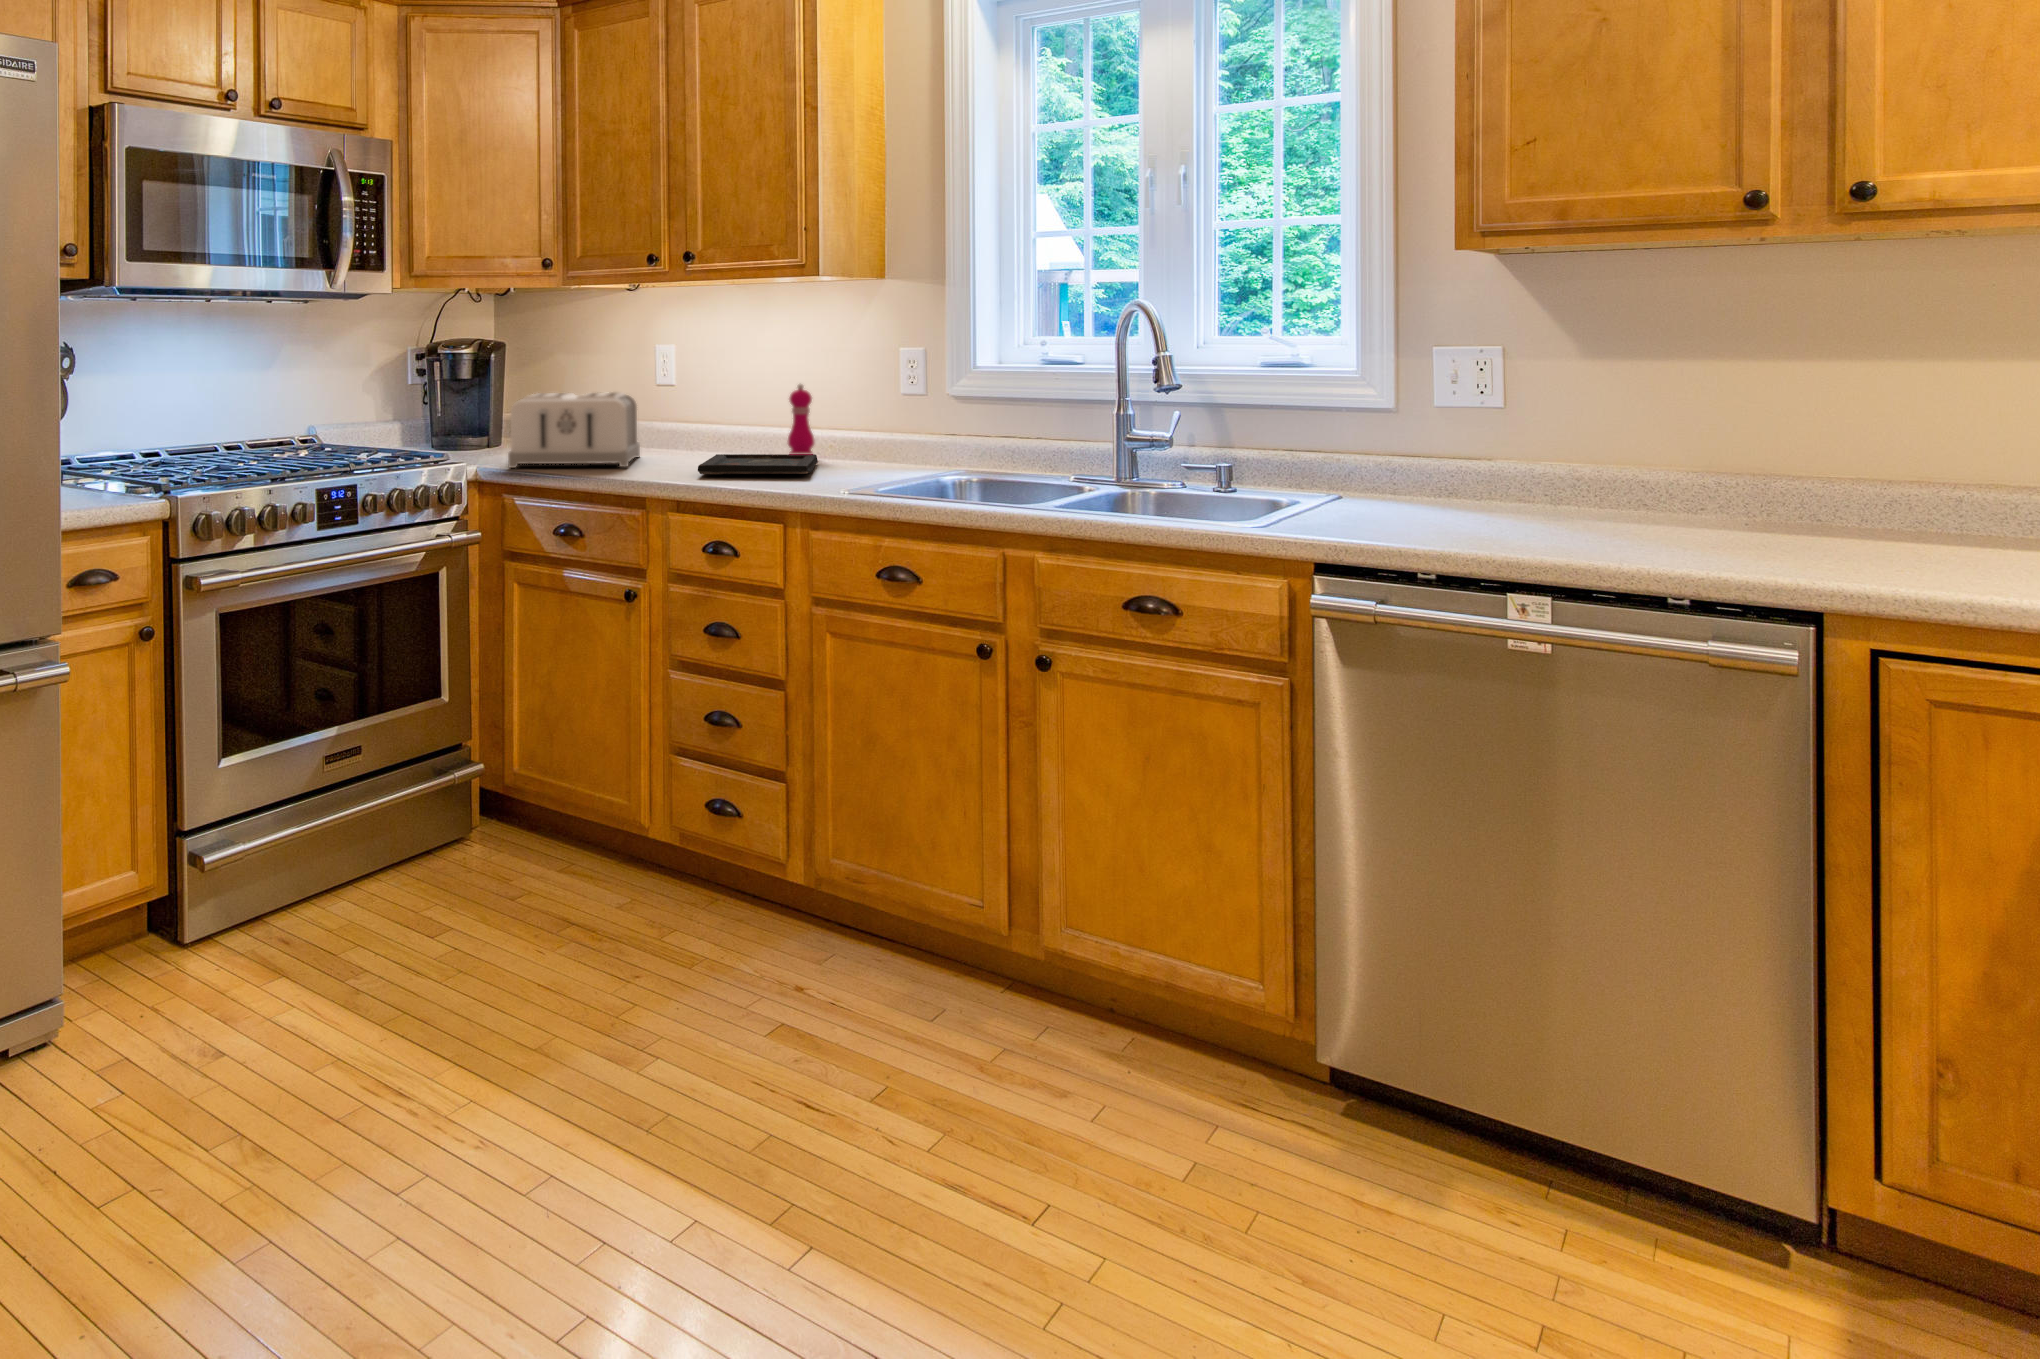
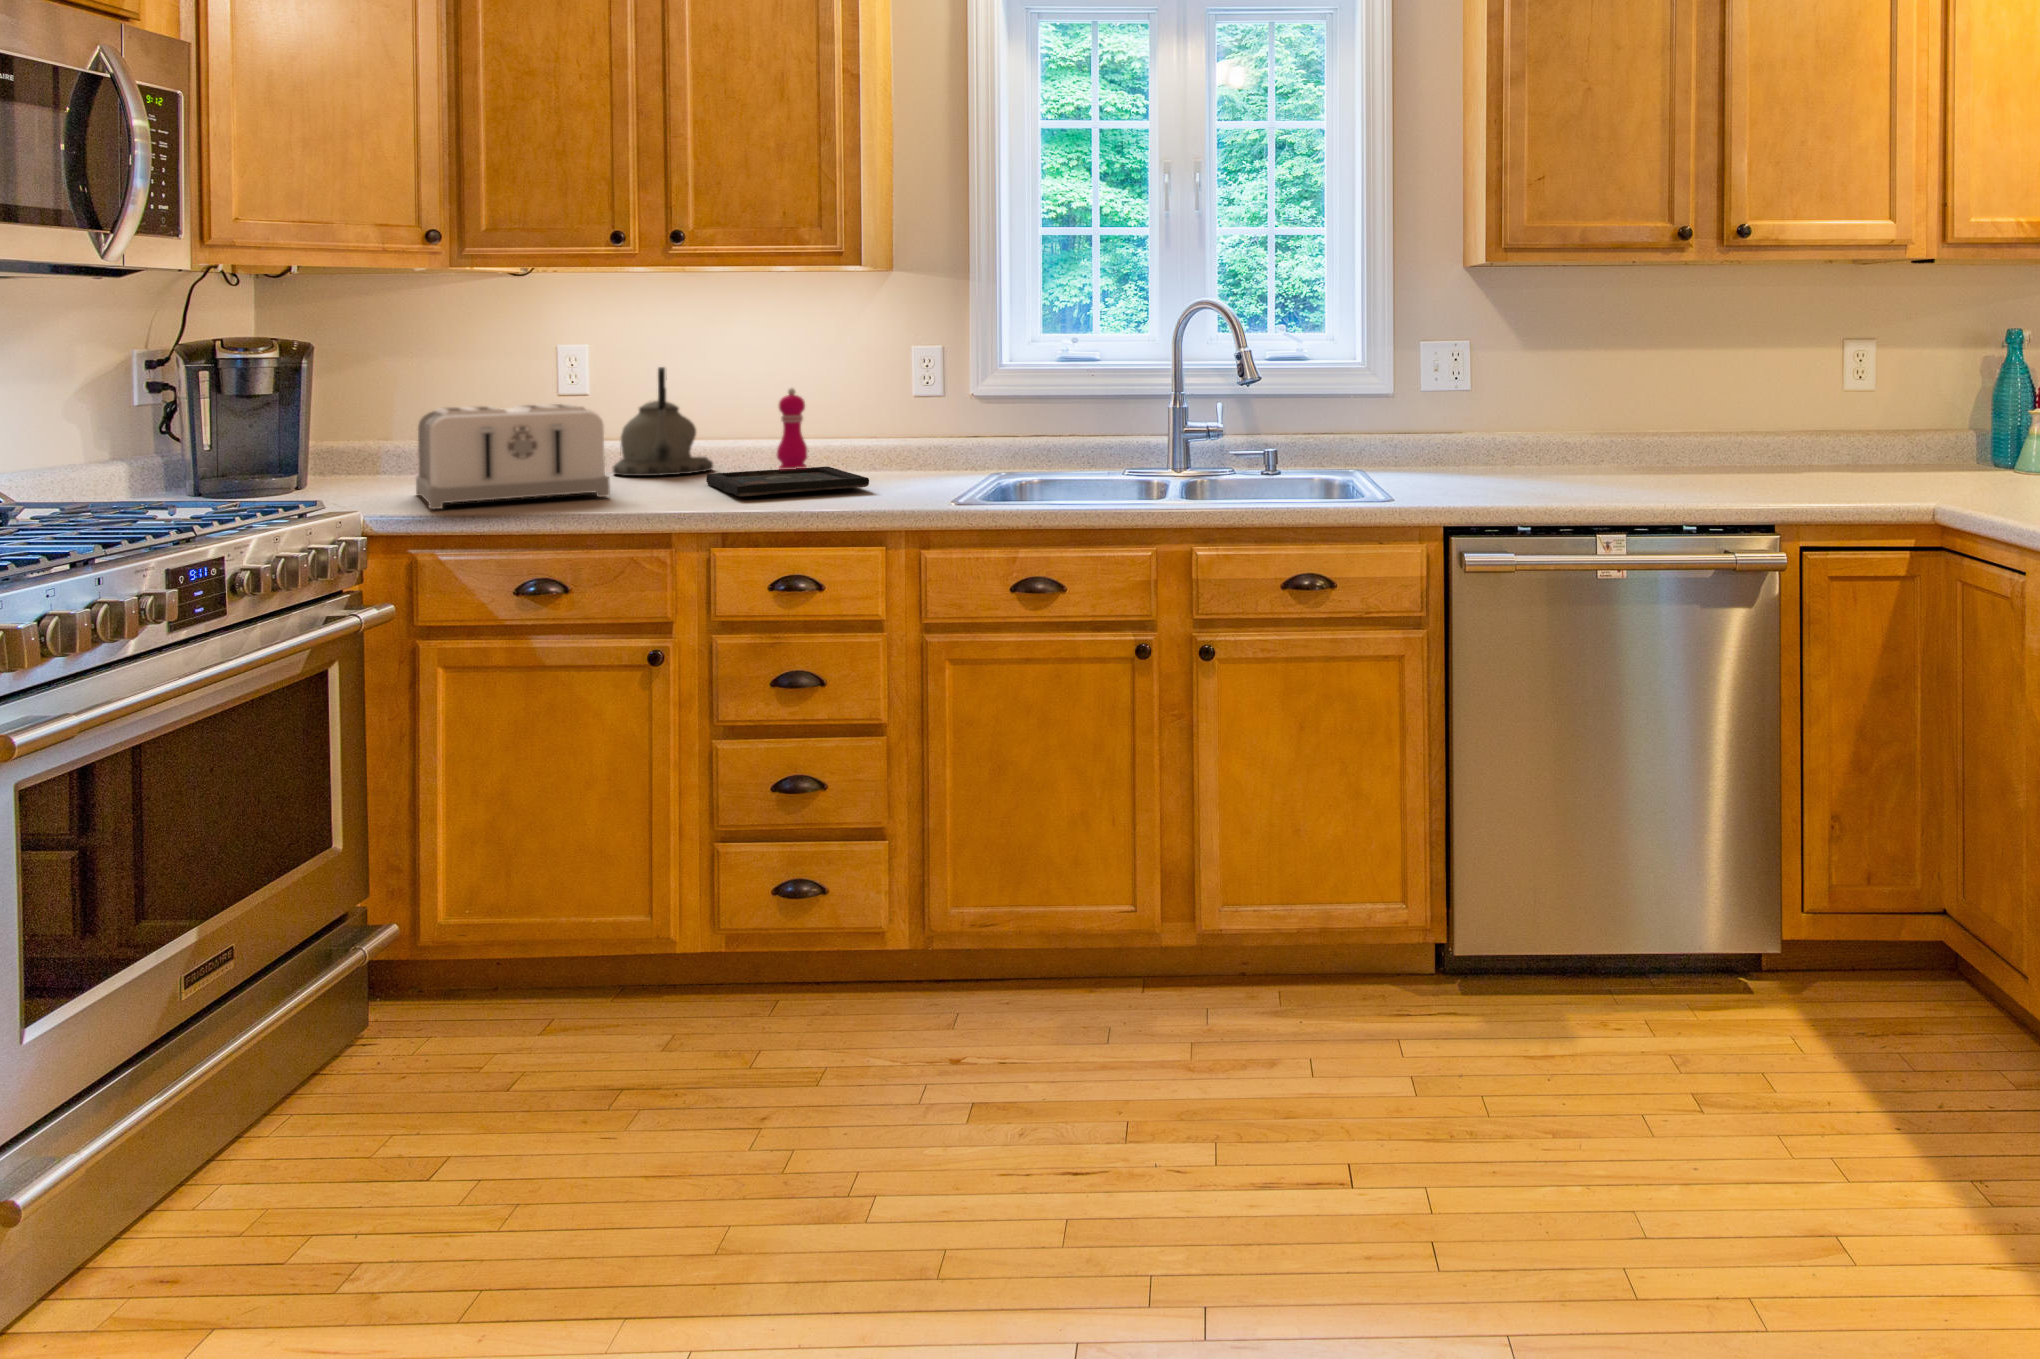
kettle: none [677,363,754,454] -> present [613,367,713,476]

